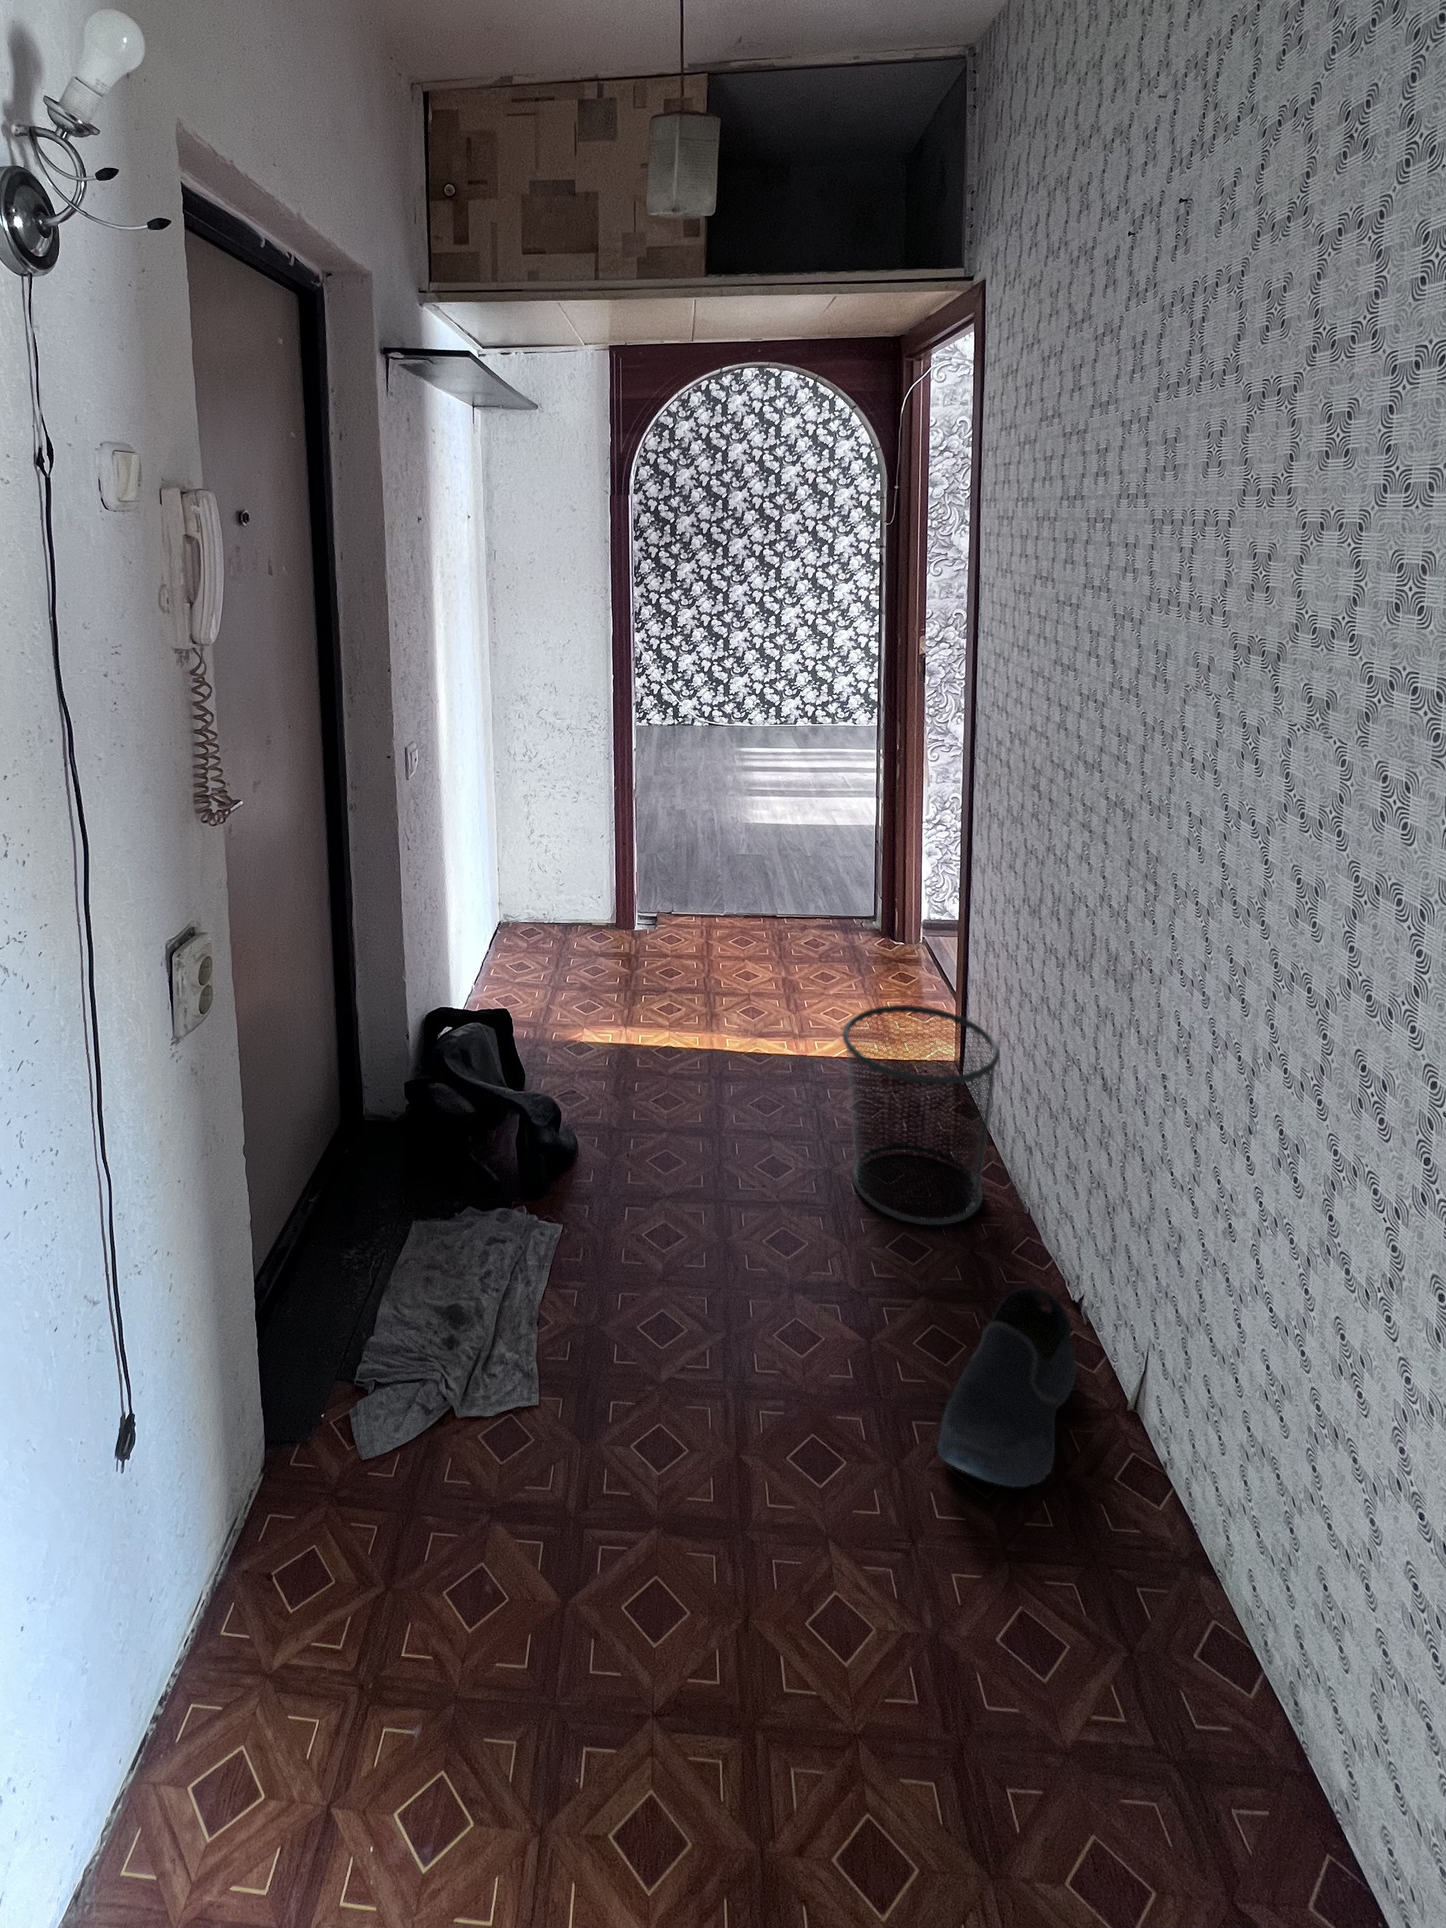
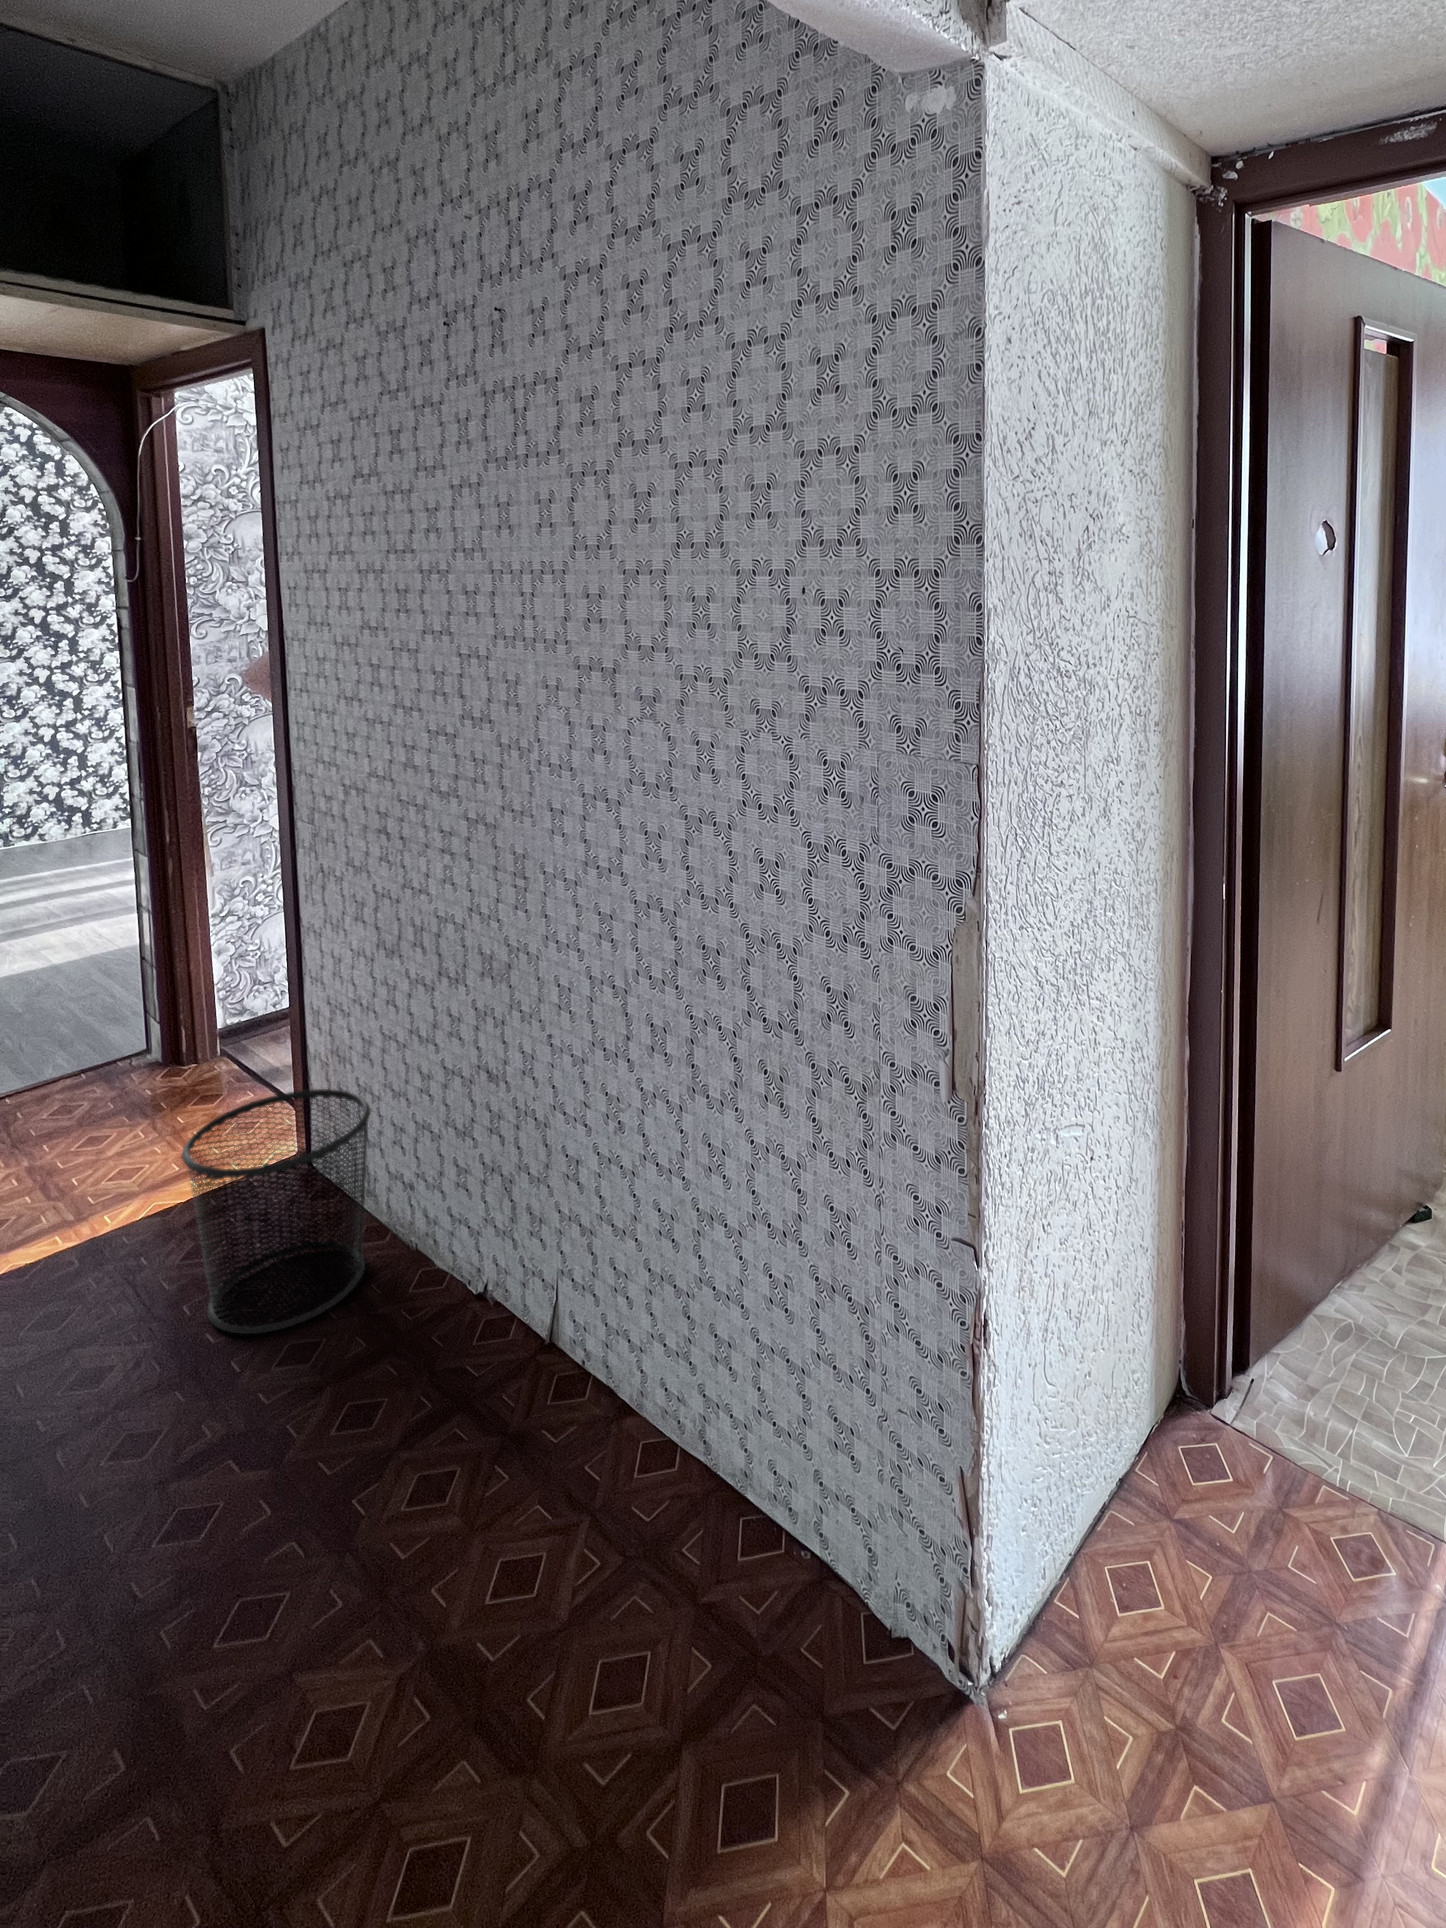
shoe: present [937,1287,1077,1487] -> none [386,1294,495,1500]

